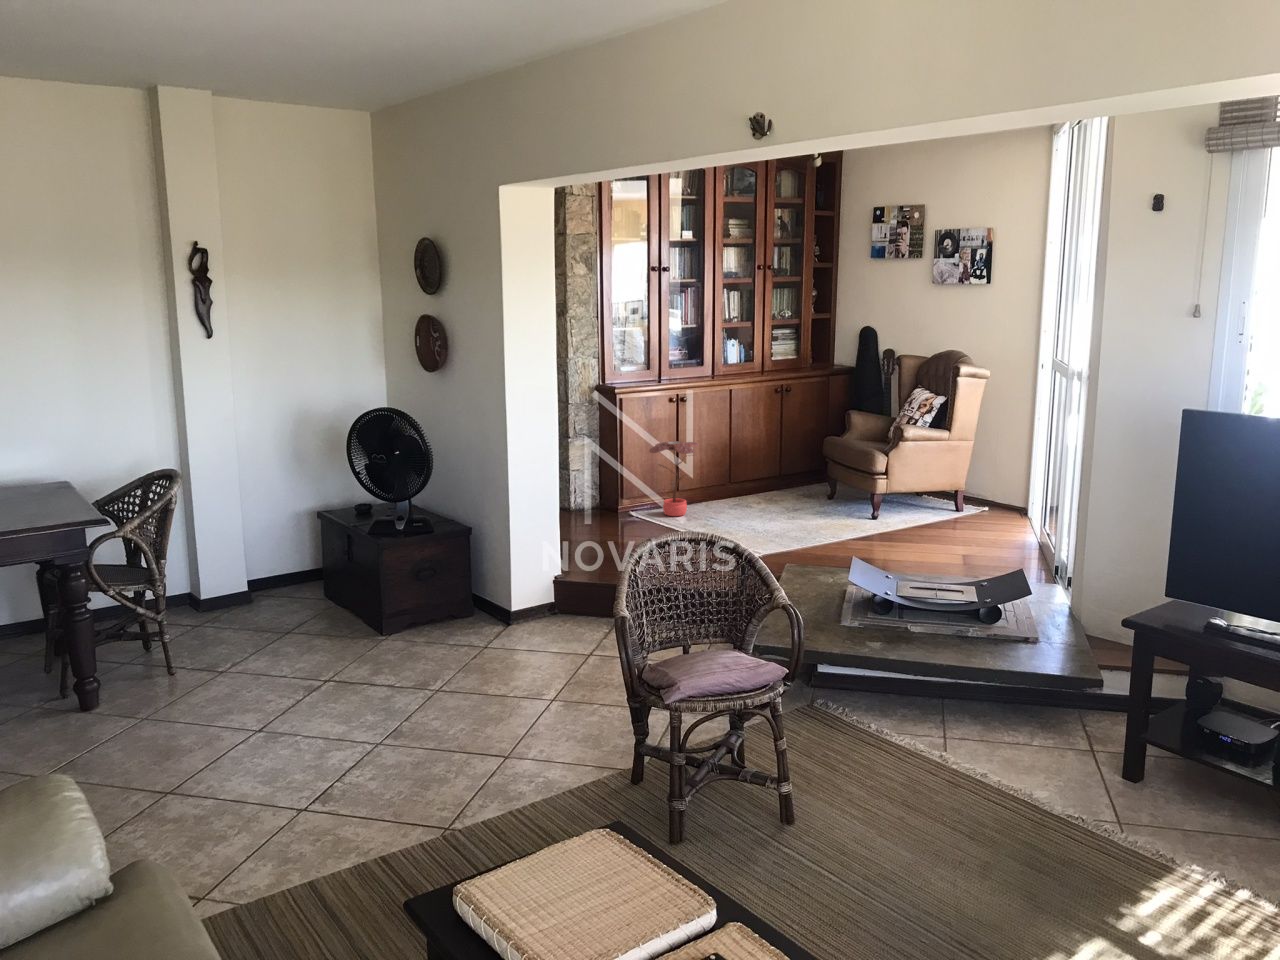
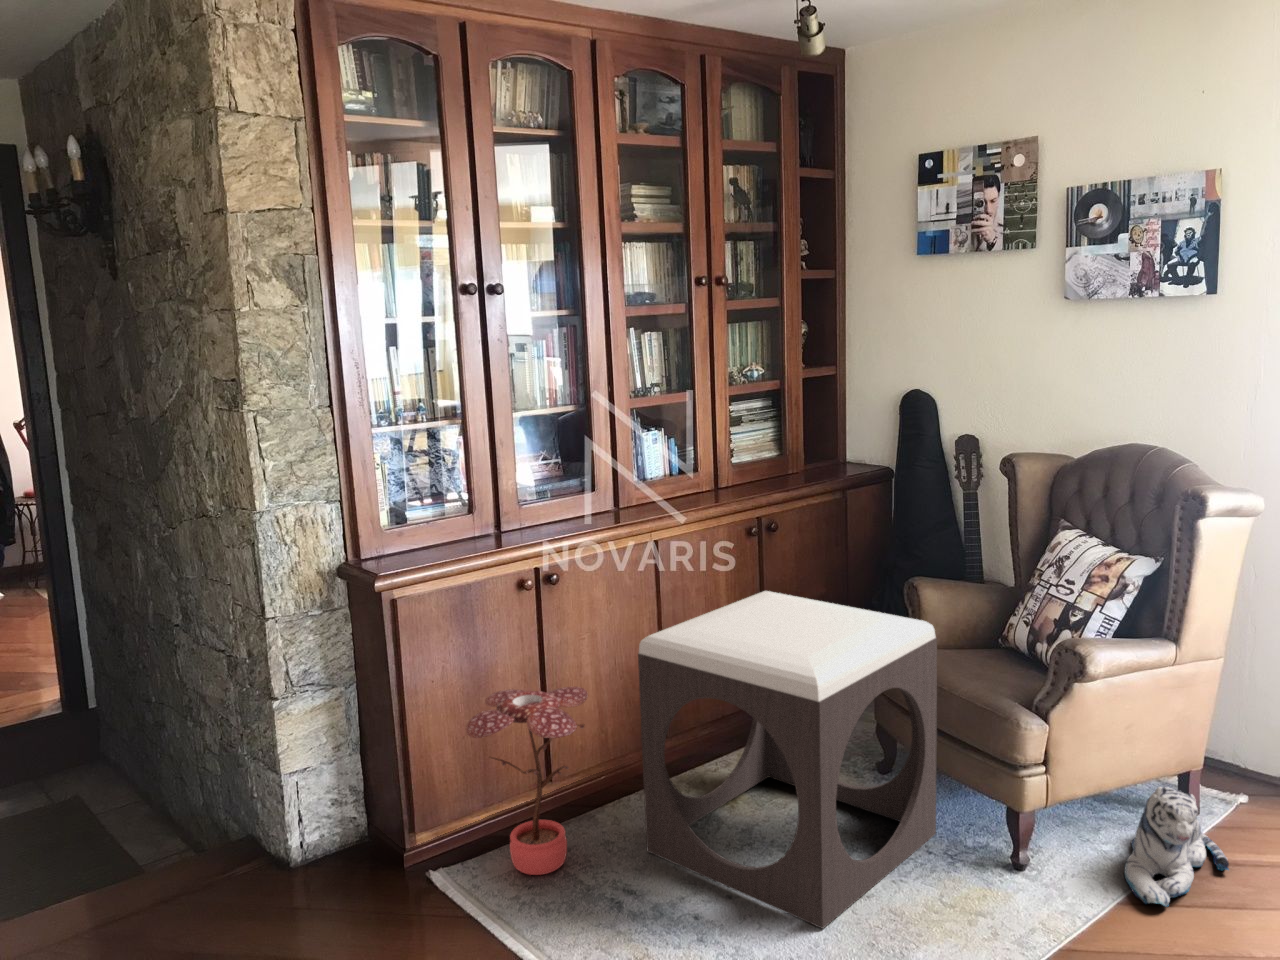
footstool: none [720,411,849,529] -> present [638,591,937,929]
plush toy: none [916,486,963,528] -> present [1124,787,1229,906]

